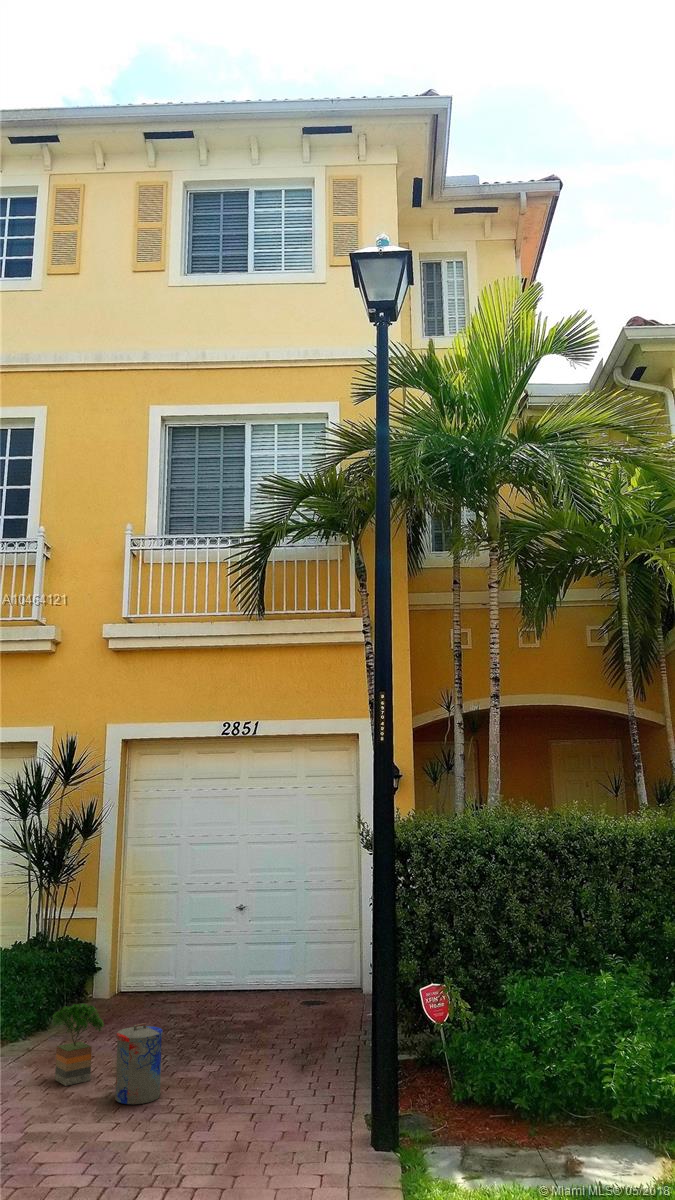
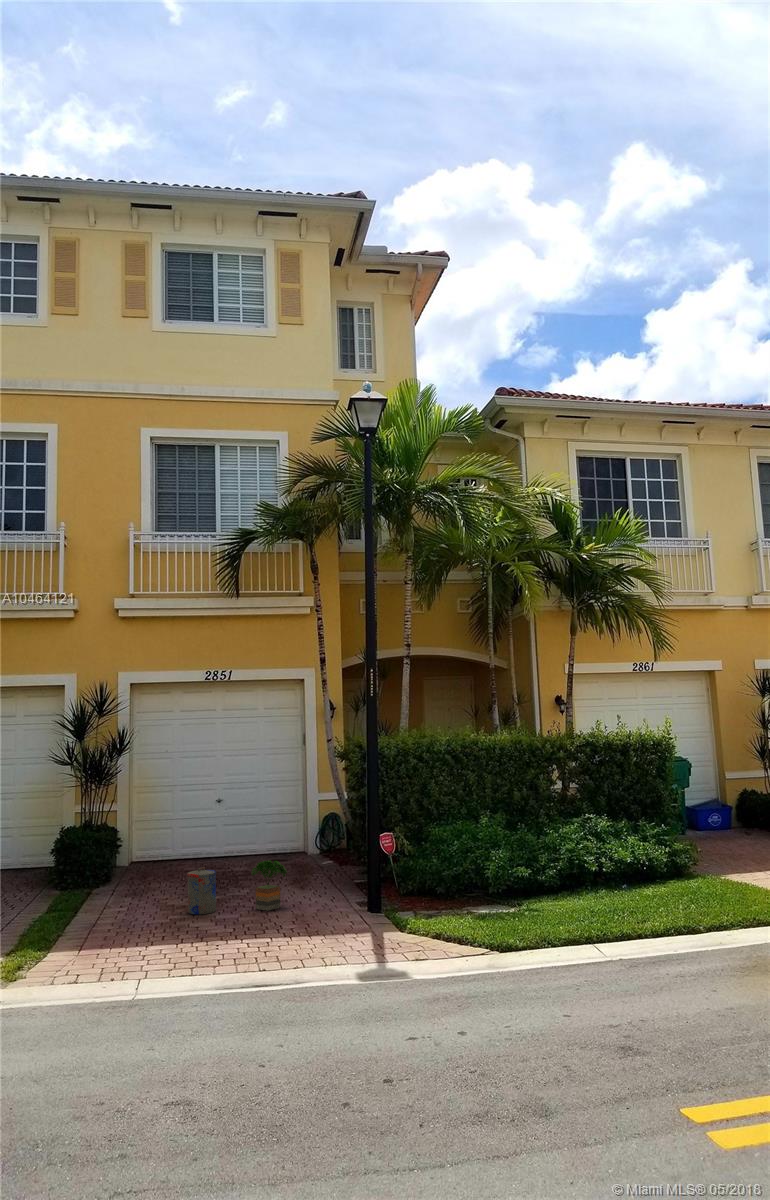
potted tree: present [53,1004,104,1086] -> present [252,860,287,911]

